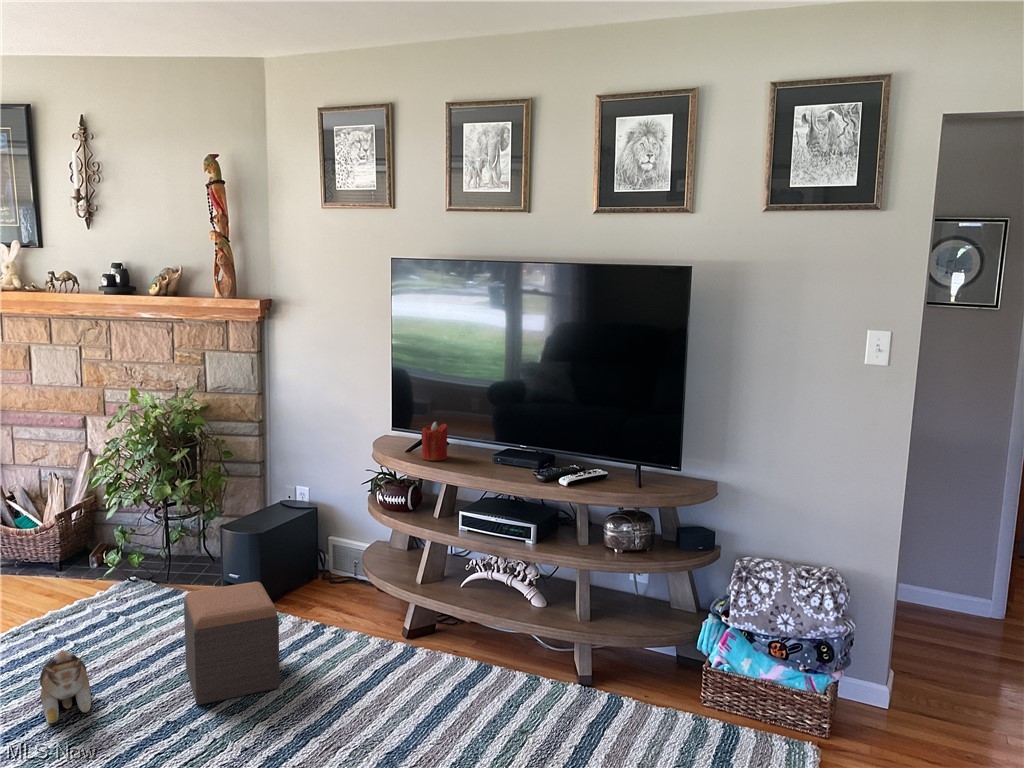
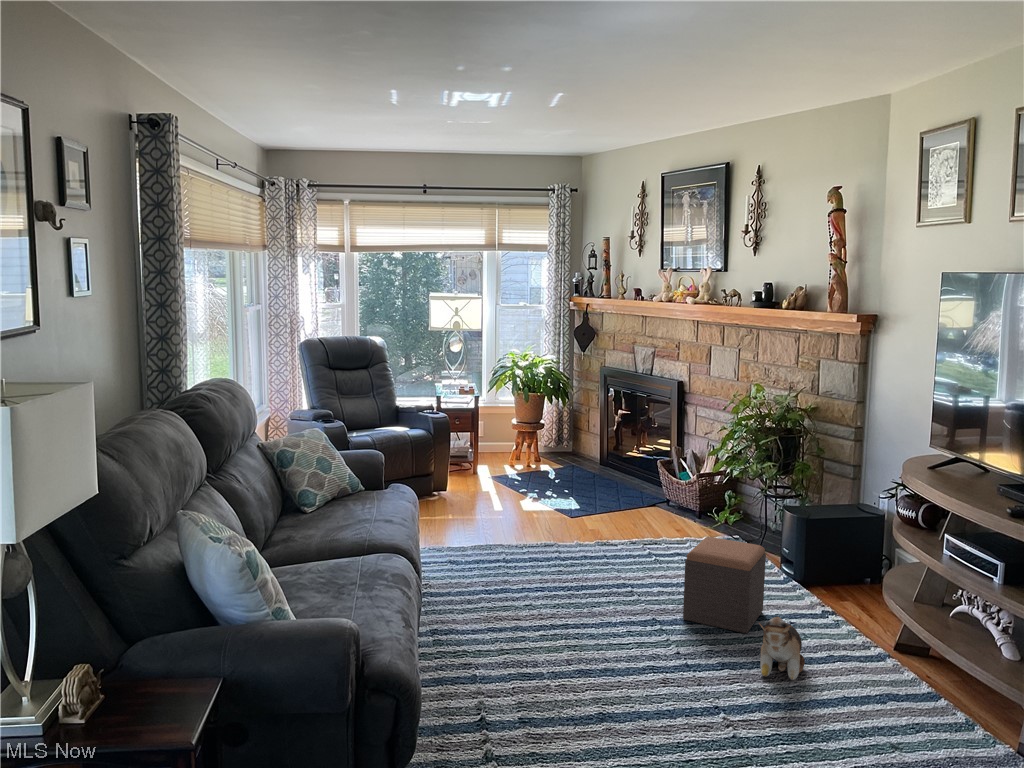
candle: present [421,422,447,461] -> none [936,438,968,479]
plush toy: present [40,651,91,723] -> present [759,617,805,680]

